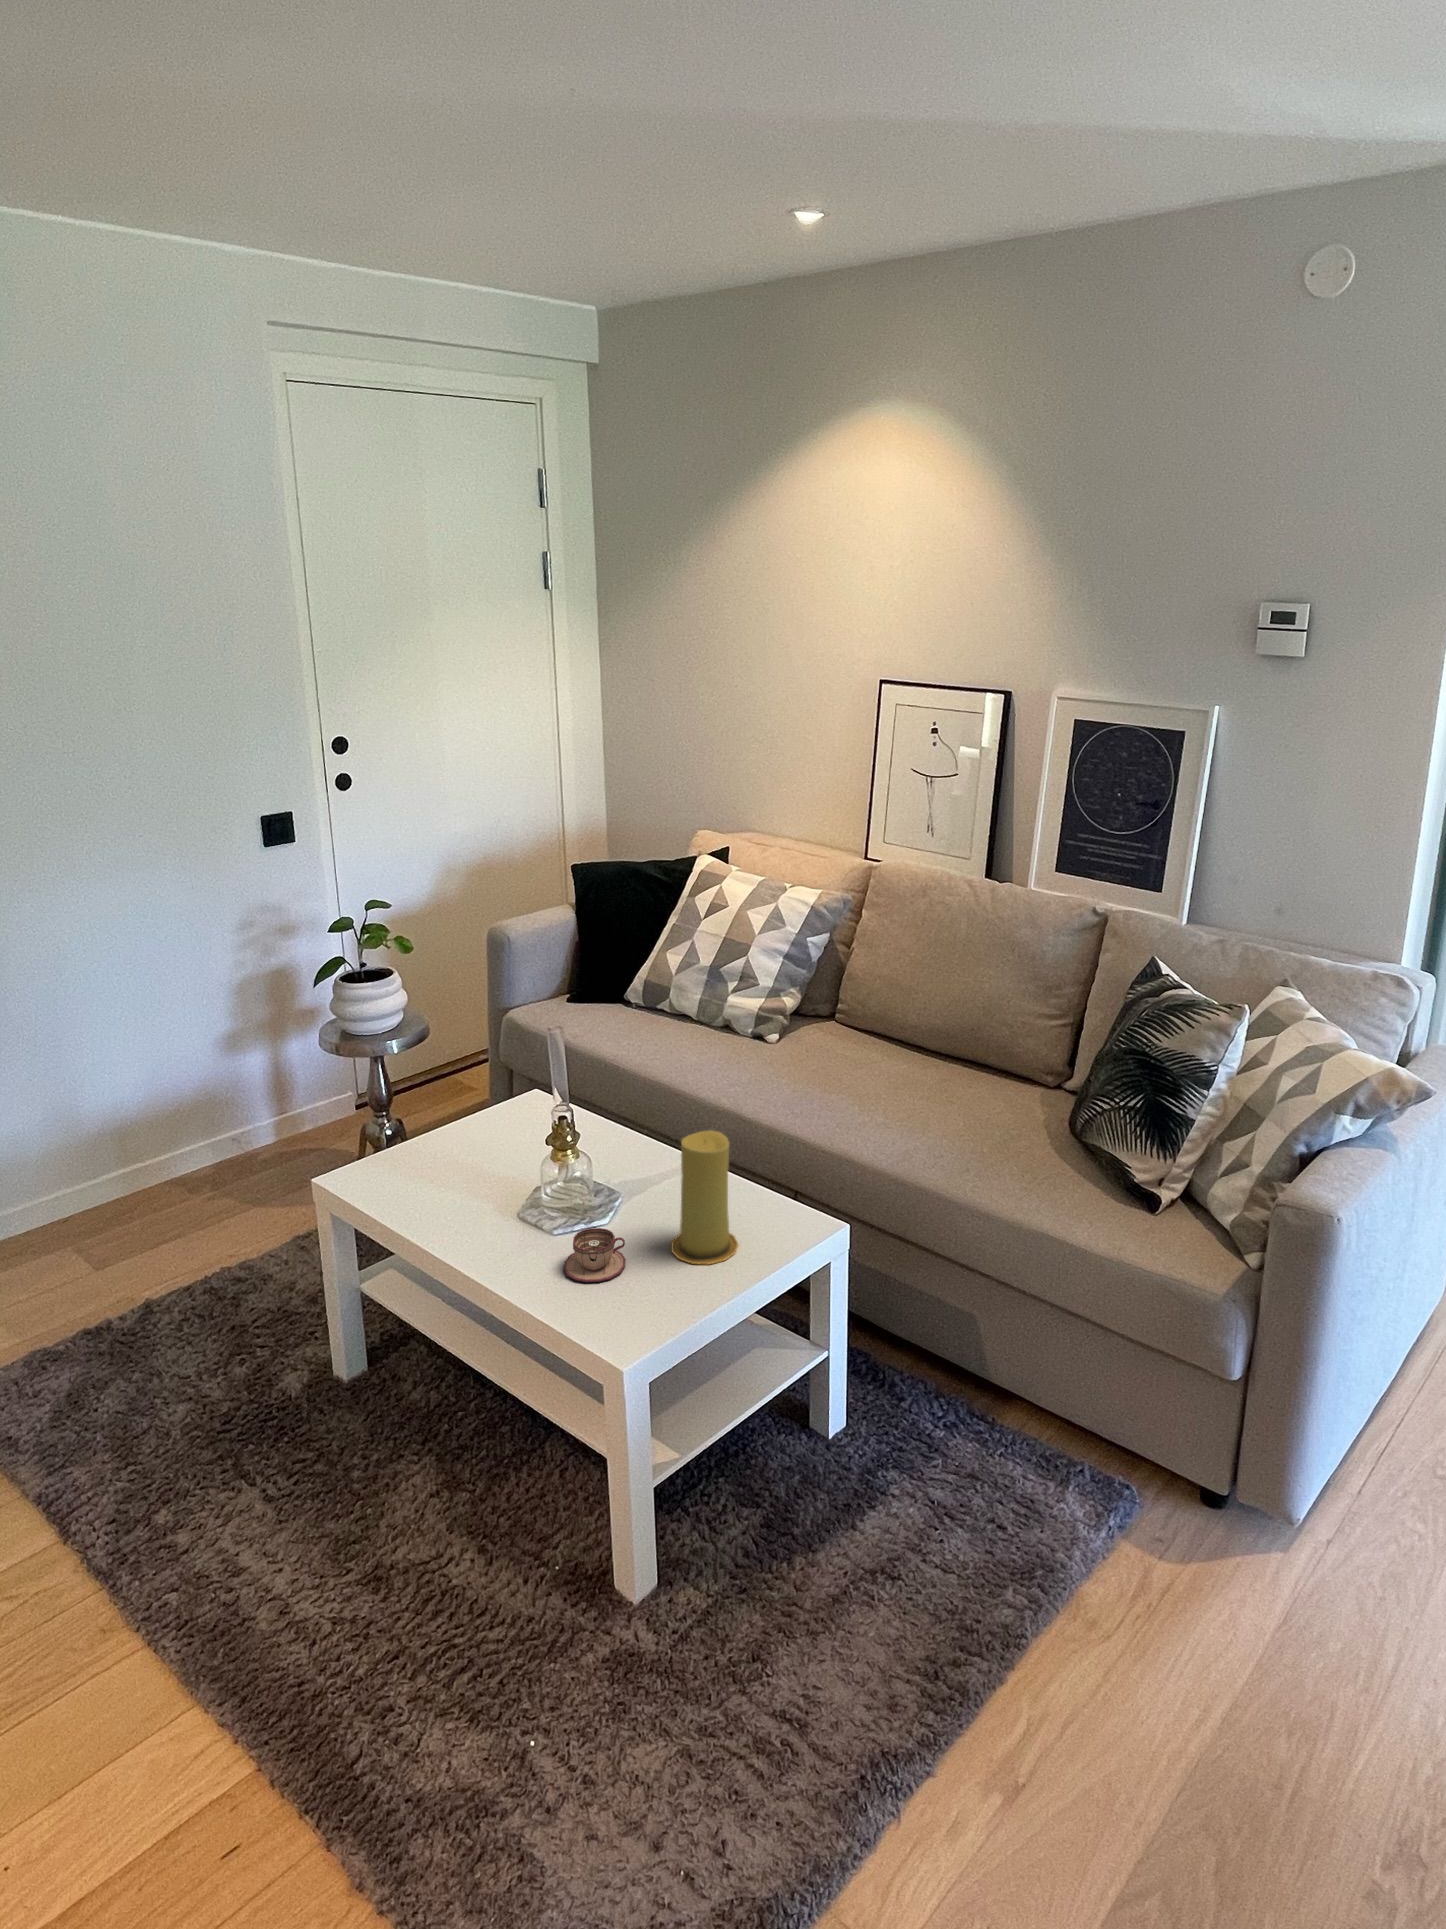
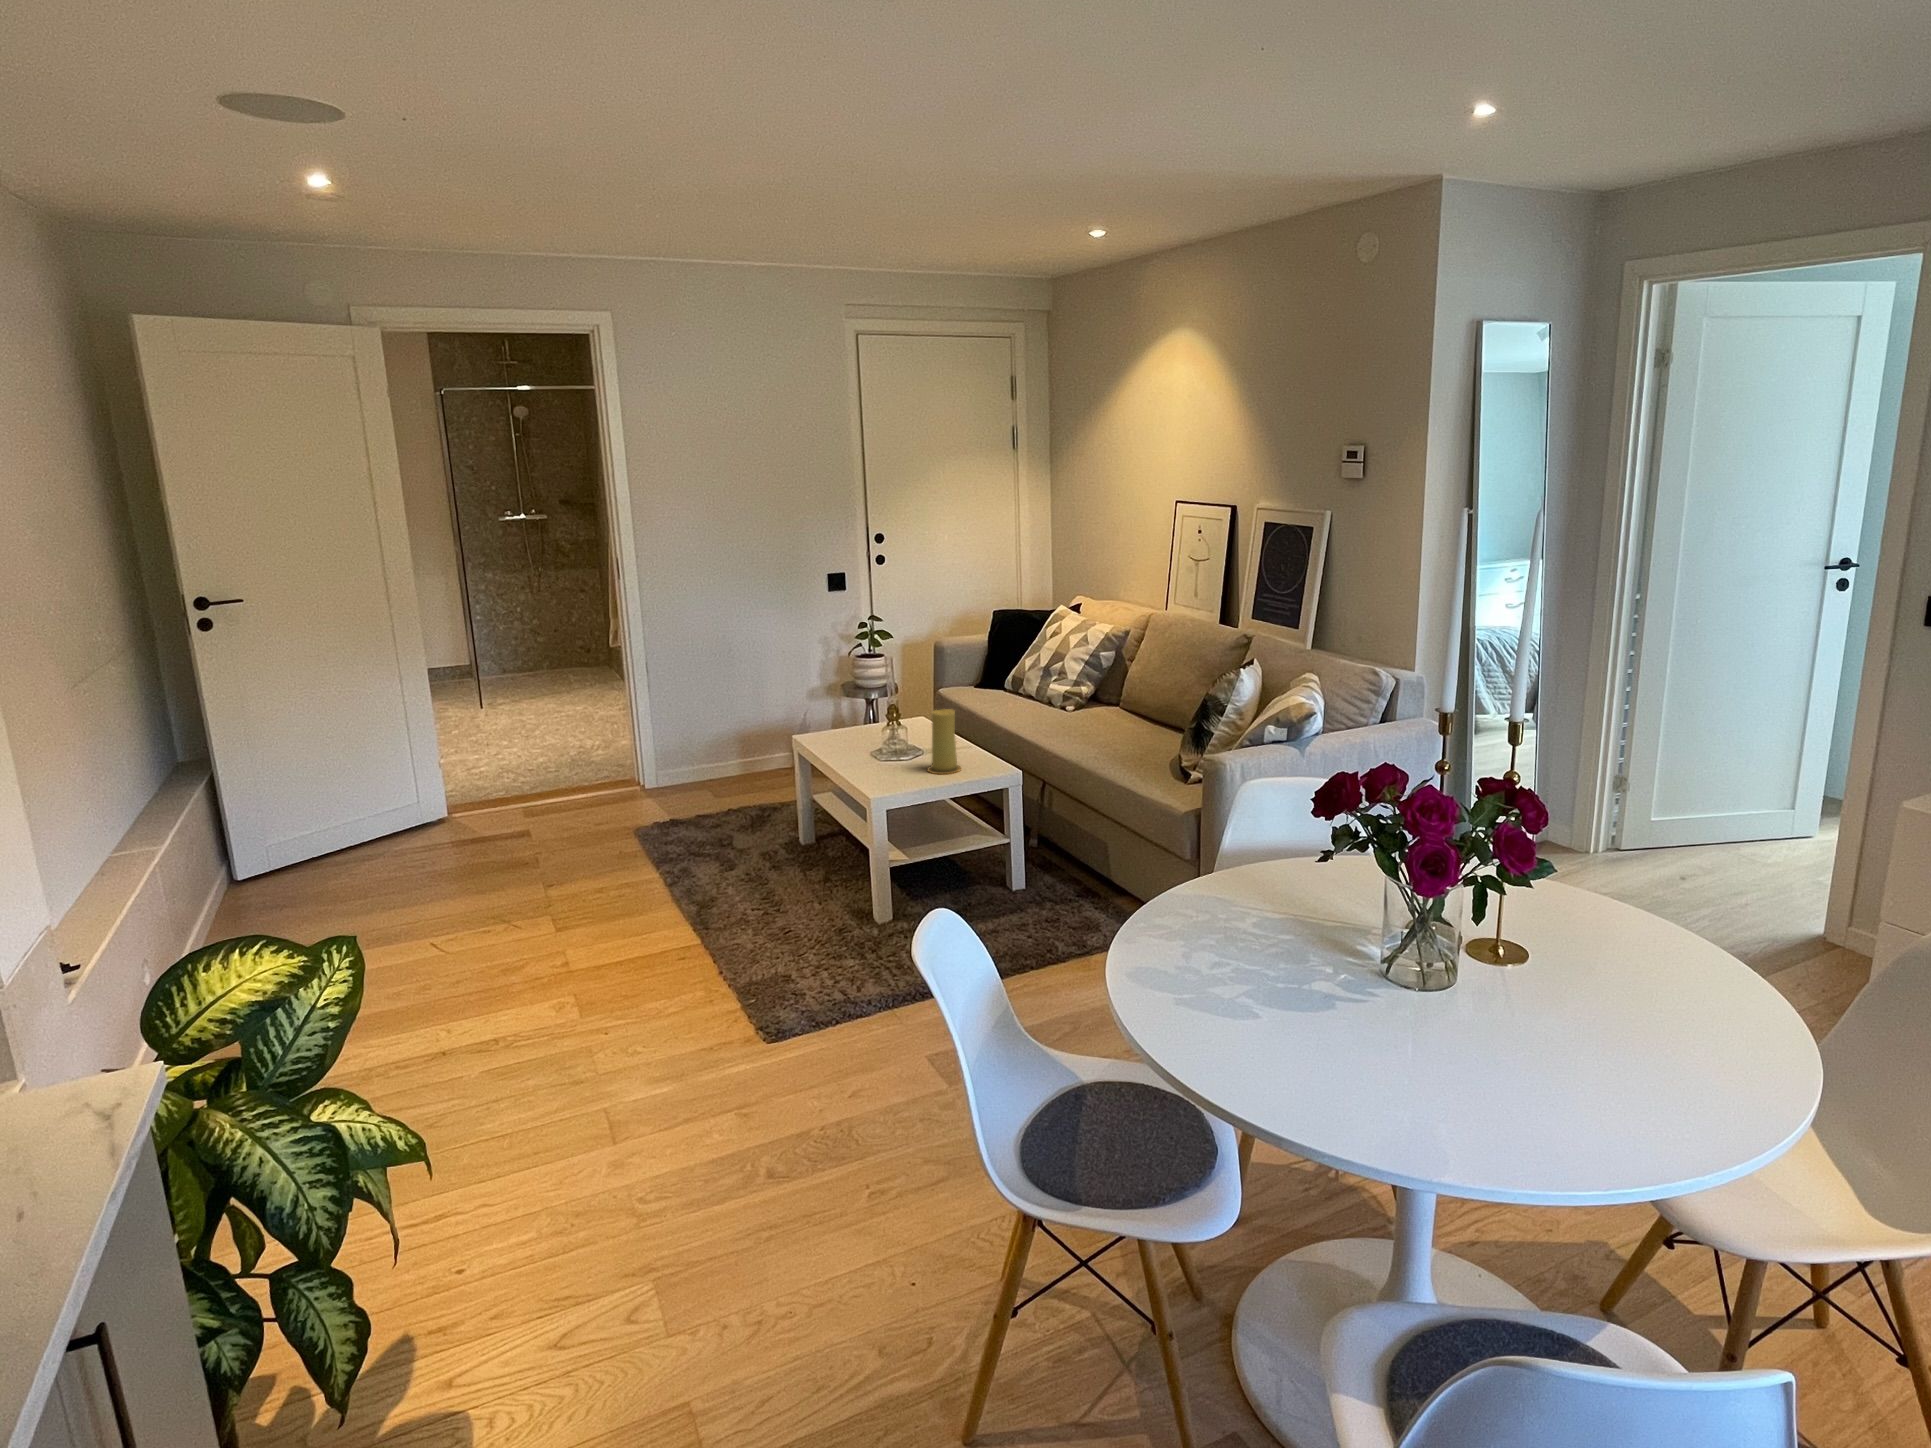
teacup: present [564,1228,626,1282] -> none [873,752,904,774]

